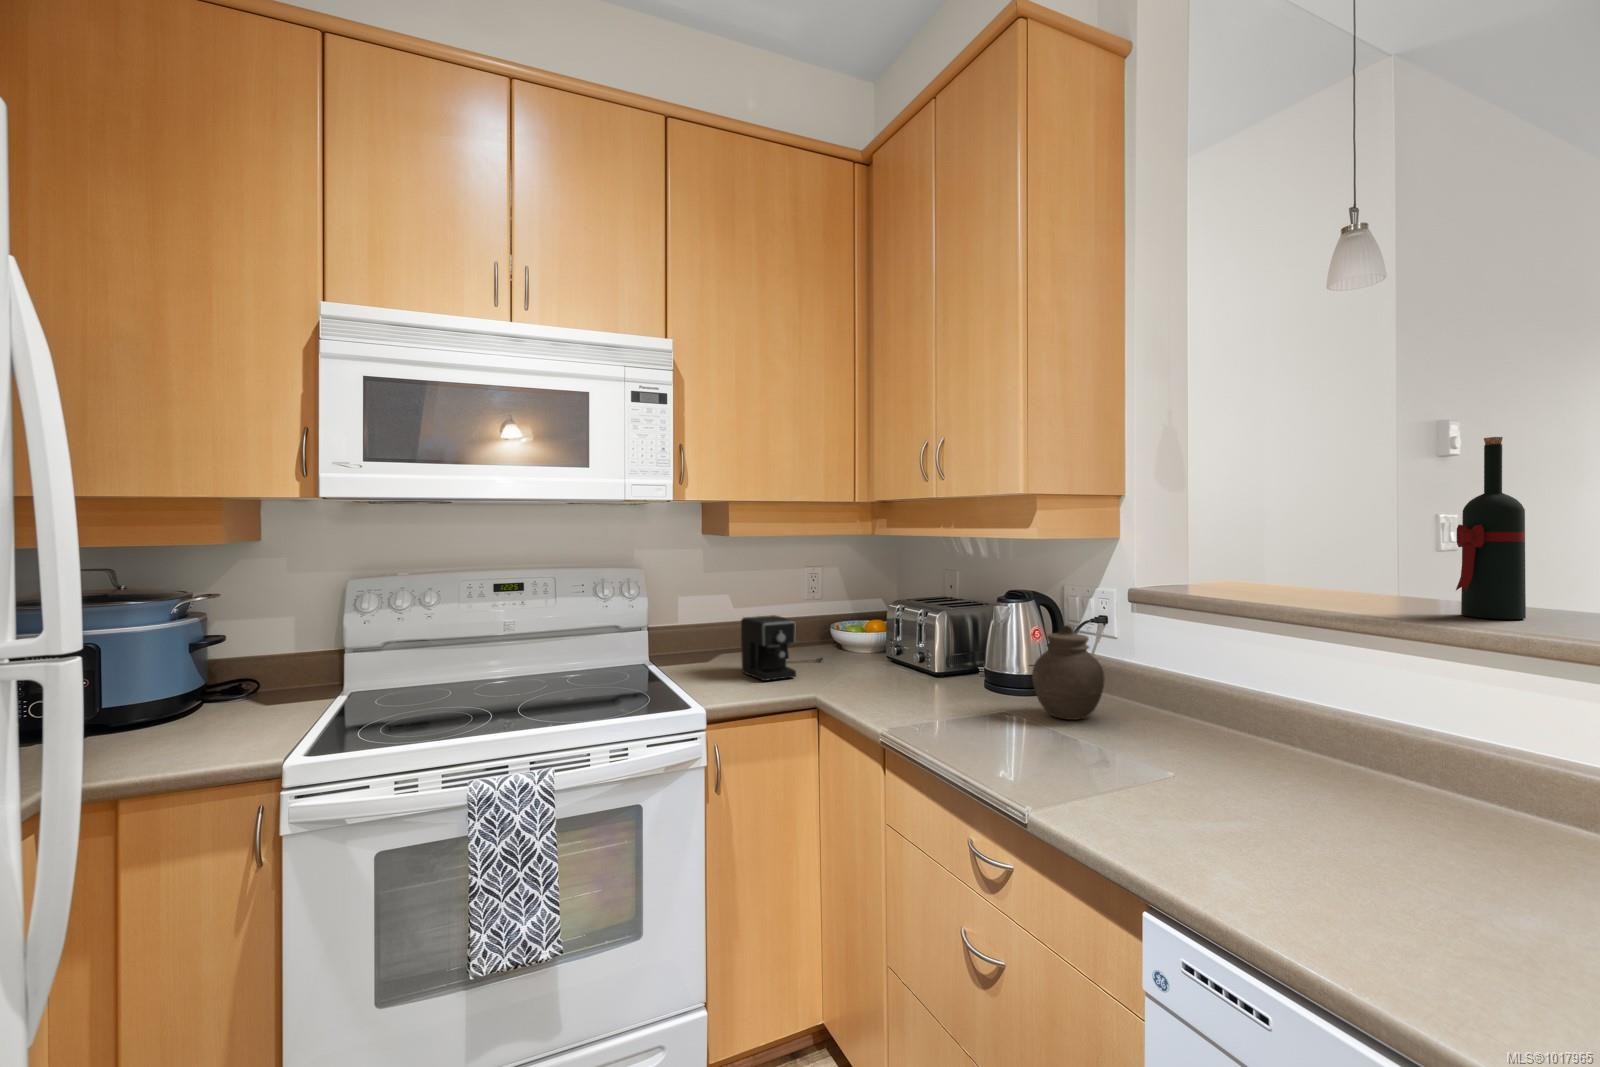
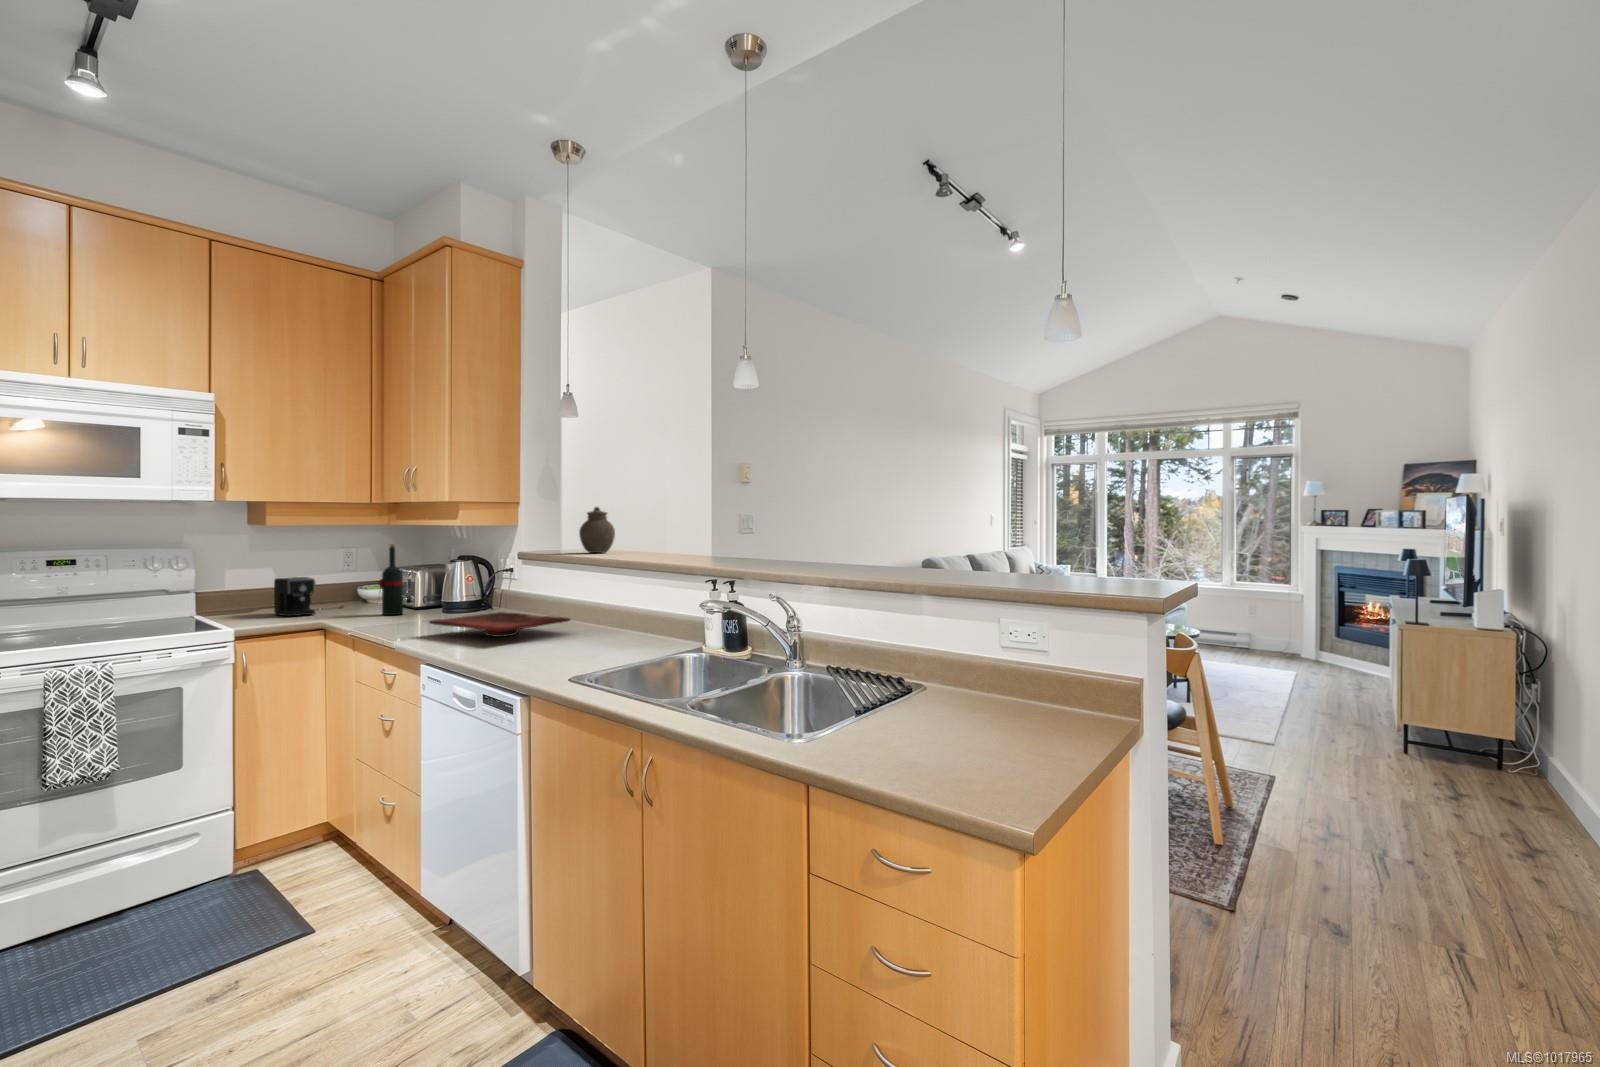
wine bottle: present [1456,437,1526,619] -> present [379,544,403,615]
jar: present [1032,625,1104,720] -> present [579,507,615,553]
cutting board: none [1067,732,1450,861] -> present [429,612,571,637]

